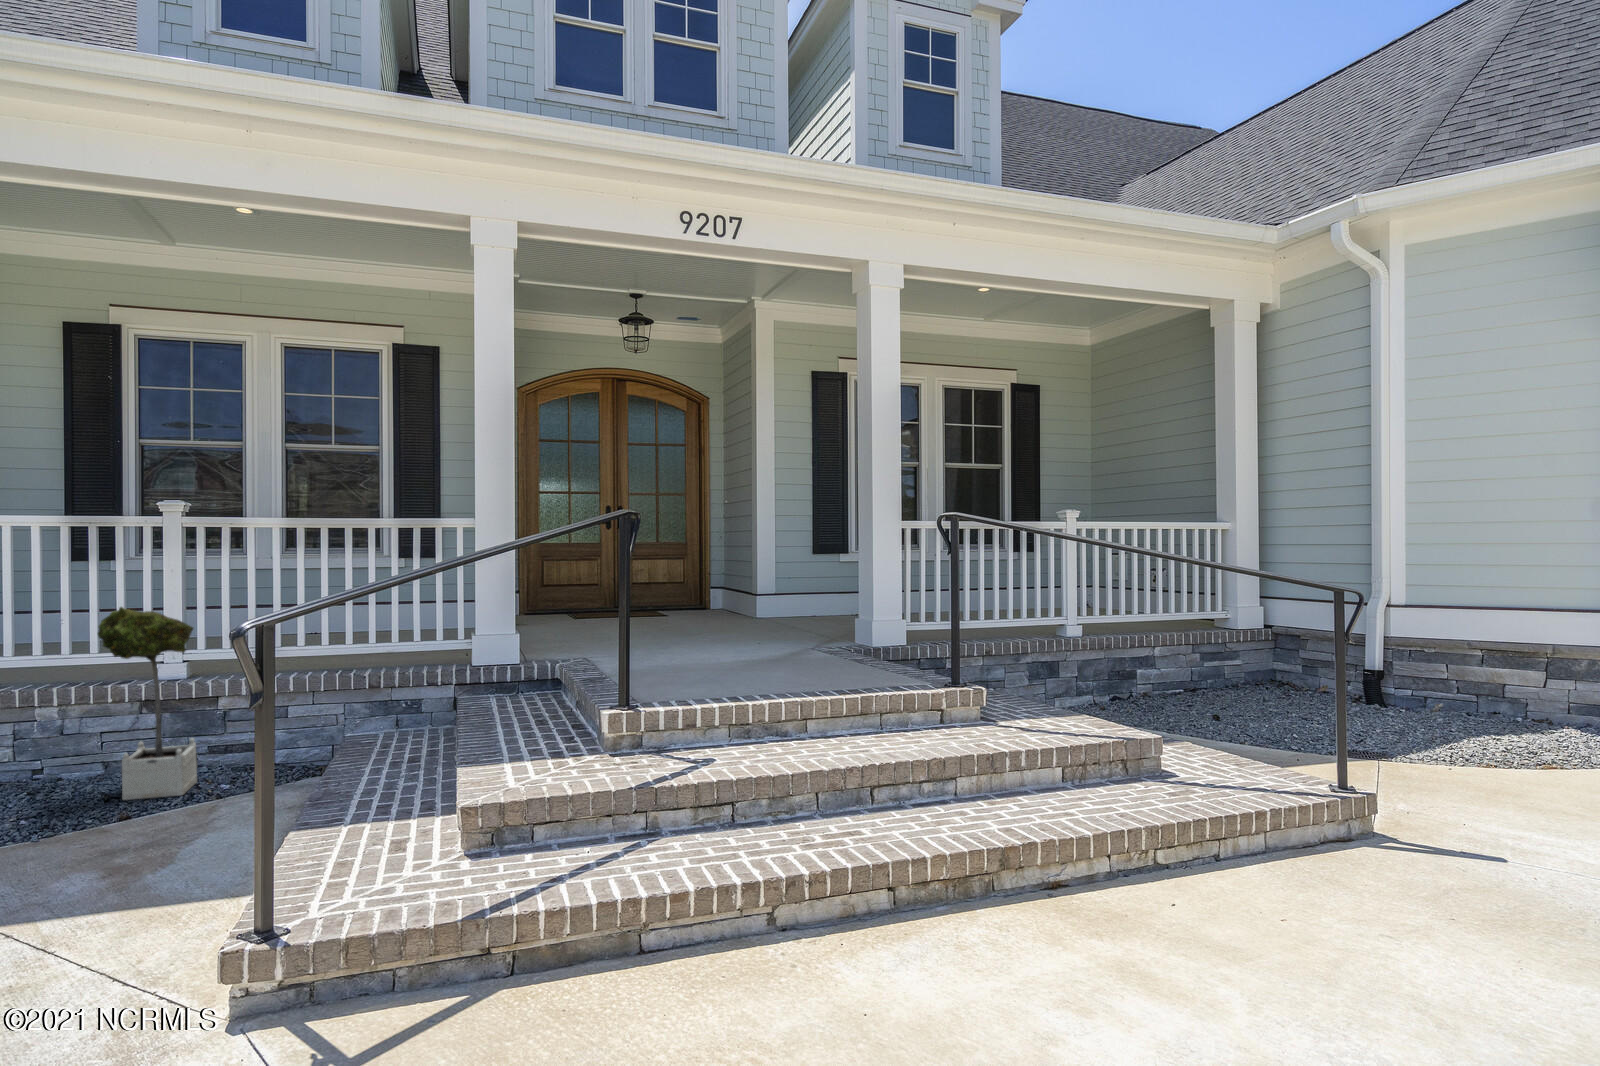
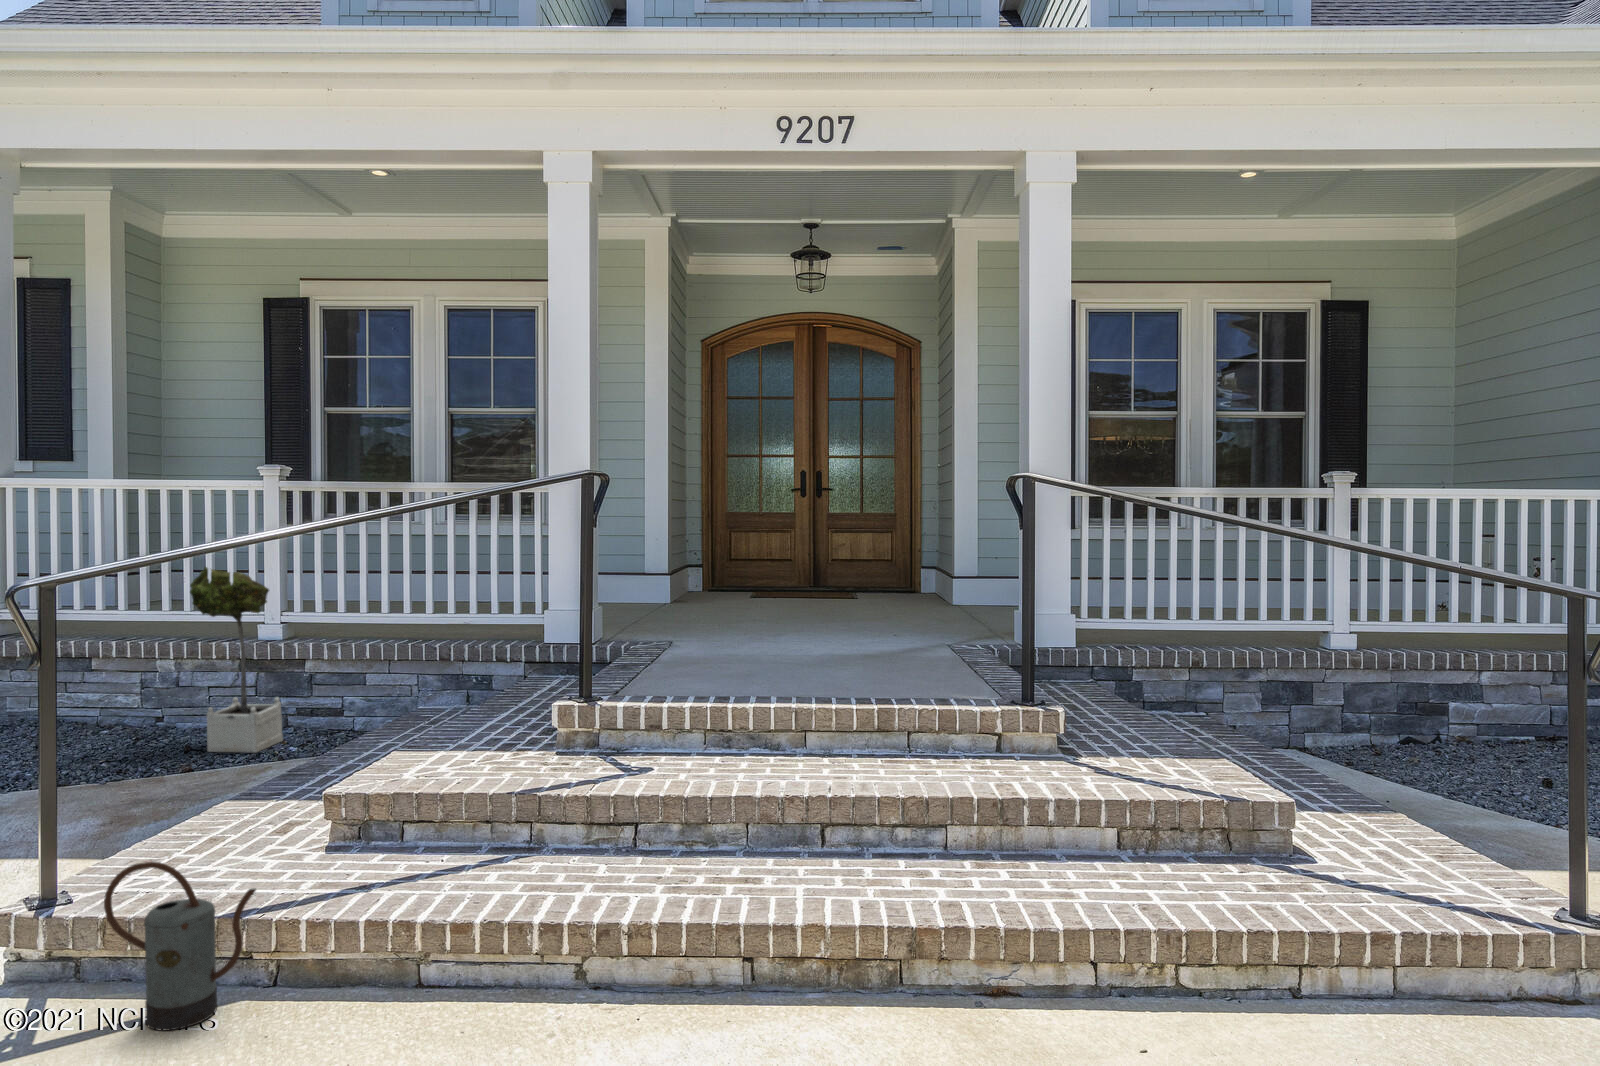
watering can: none [384,872,521,1026] -> present [104,862,256,1031]

